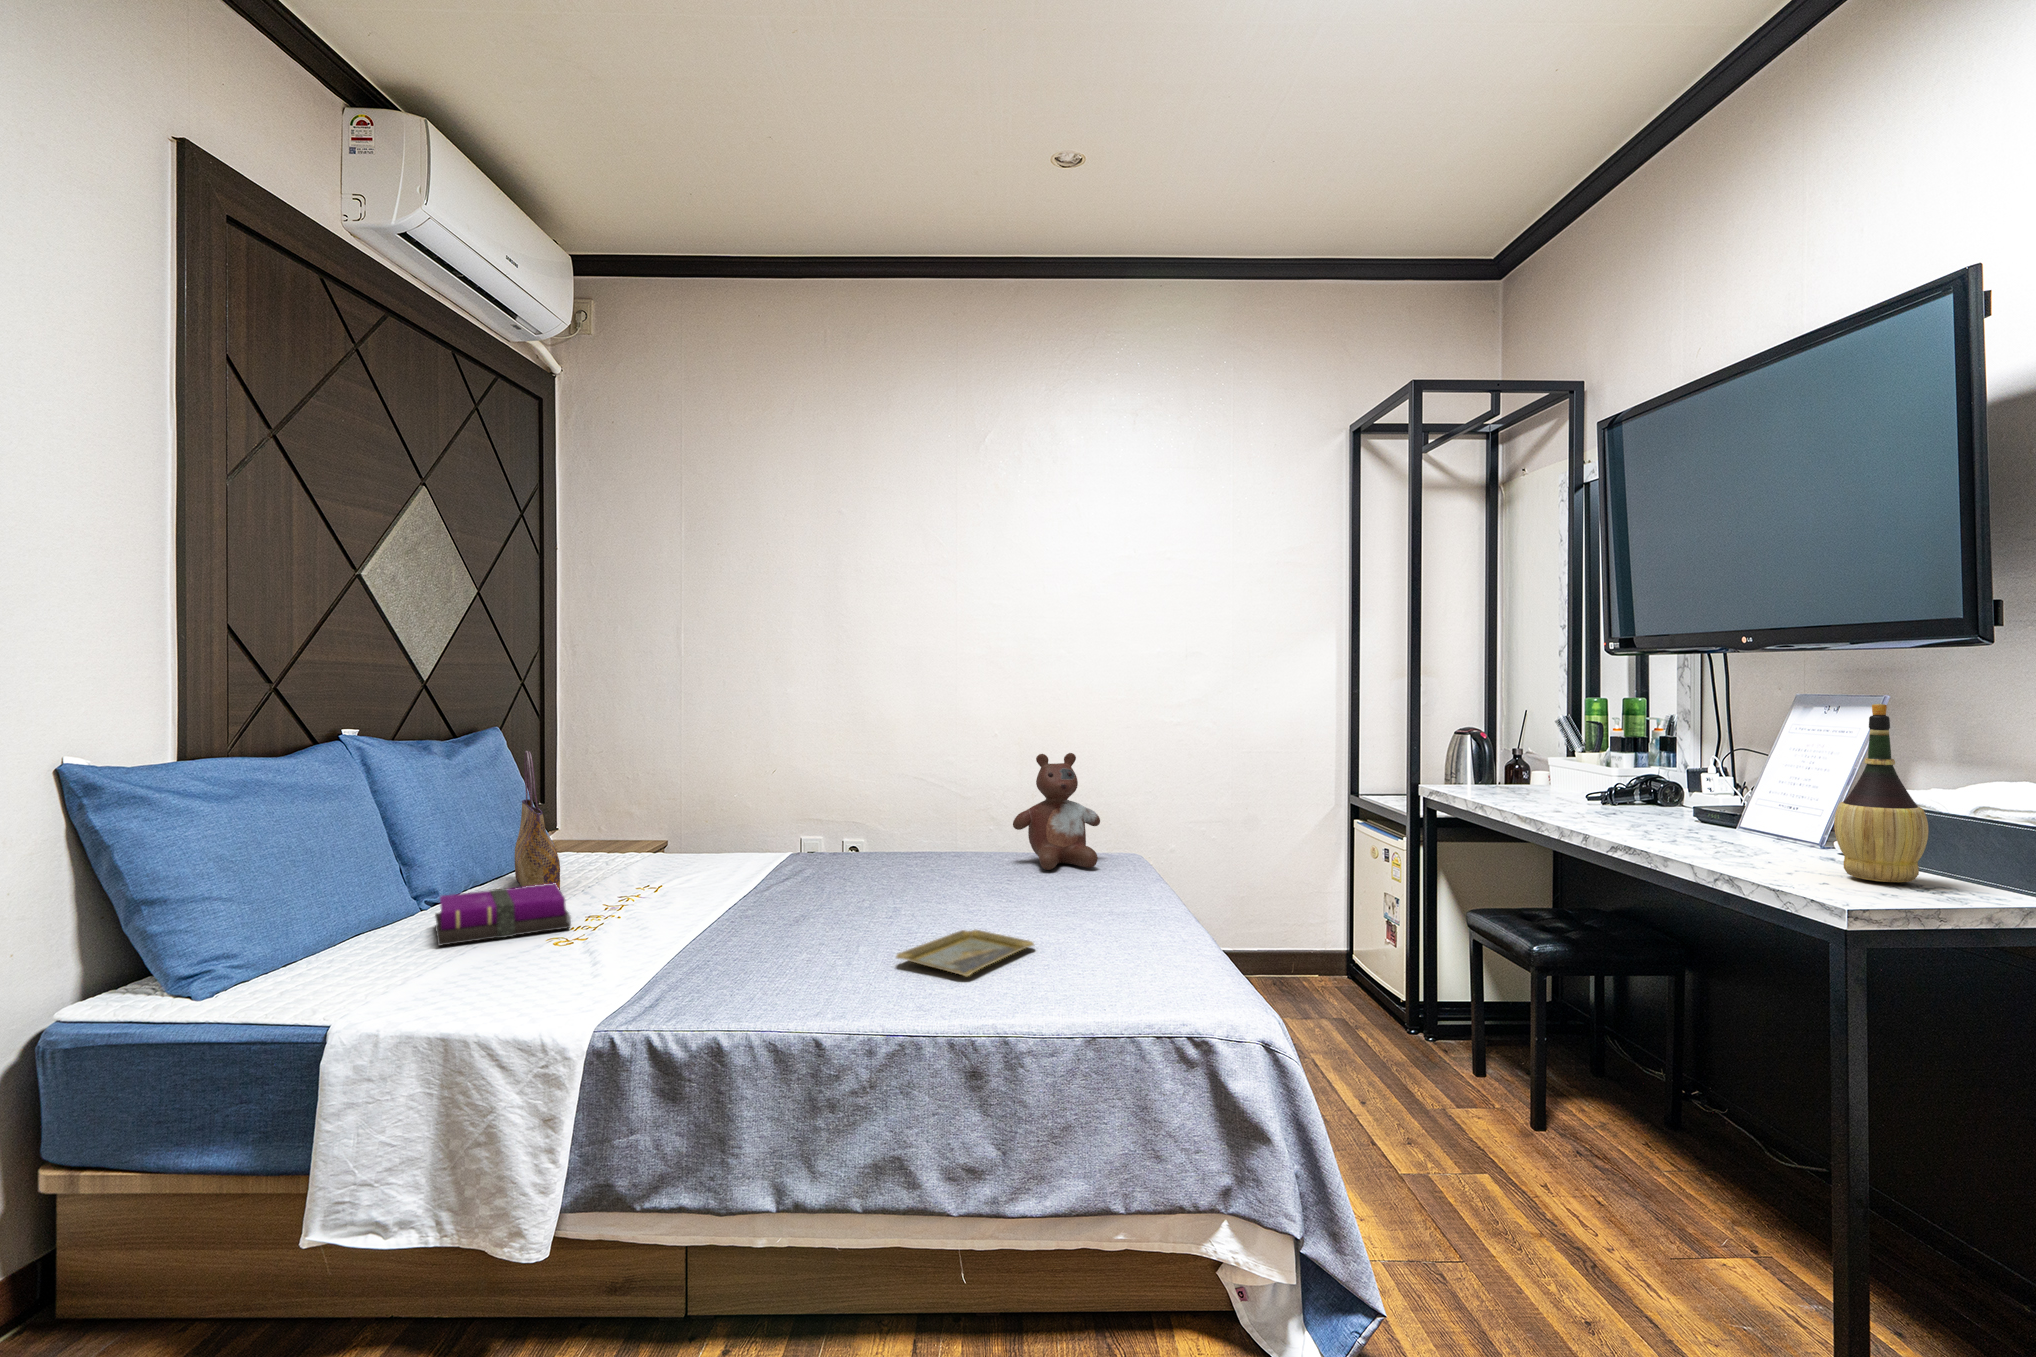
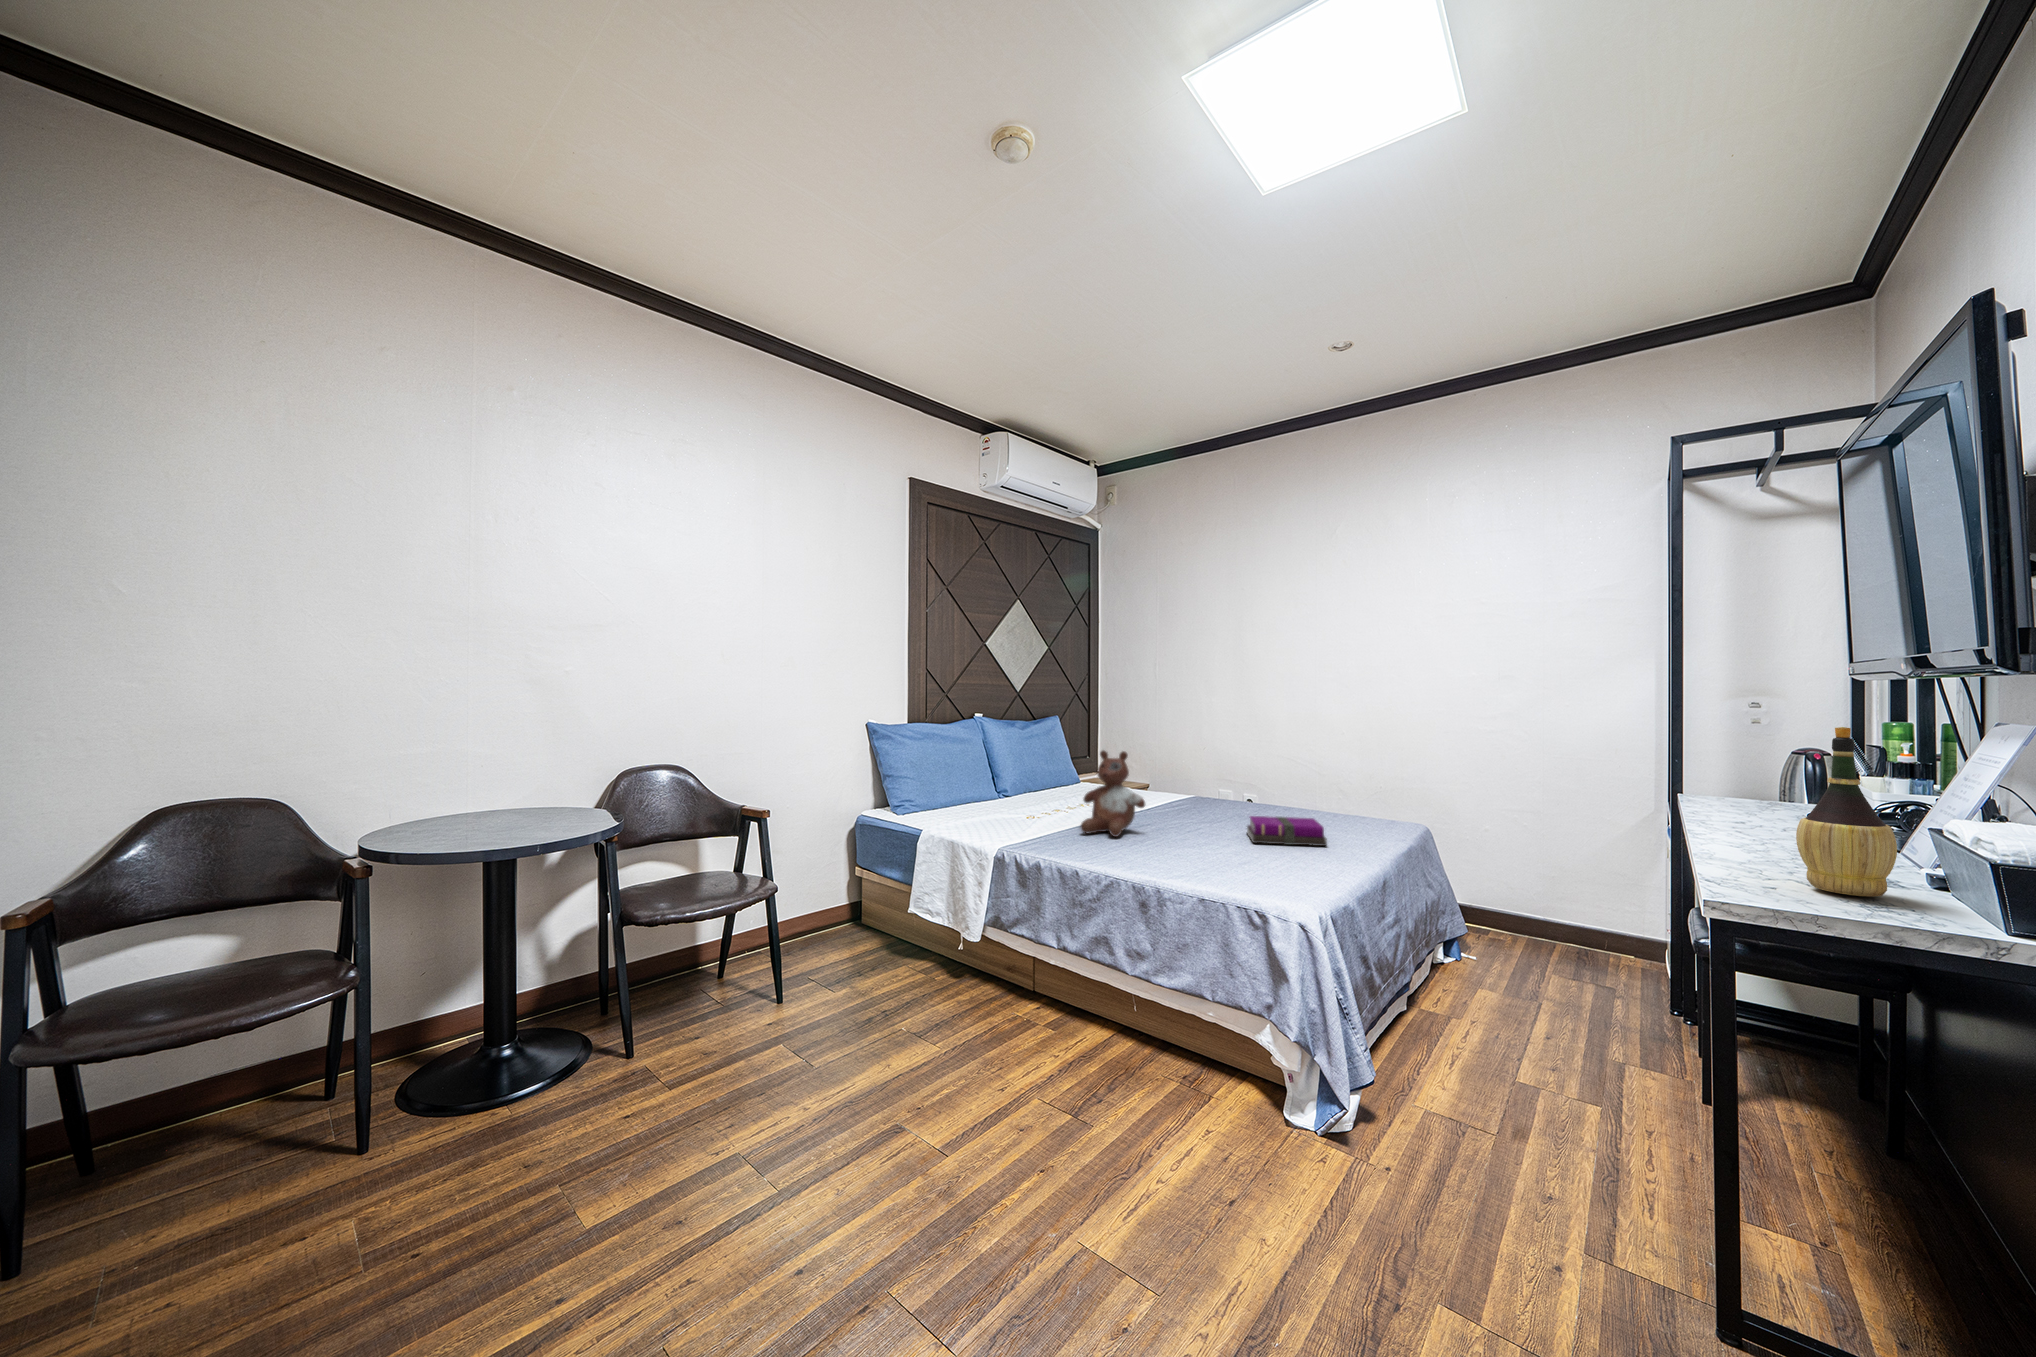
tote bag: present [515,751,560,889] -> none [1042,727,1063,801]
stuffed bear: present [1013,753,1100,870] -> present [1080,750,1145,837]
notebook: present [435,884,571,945] -> present [1247,816,1327,846]
tray: present [896,930,1034,976] -> none [1151,843,1240,861]

